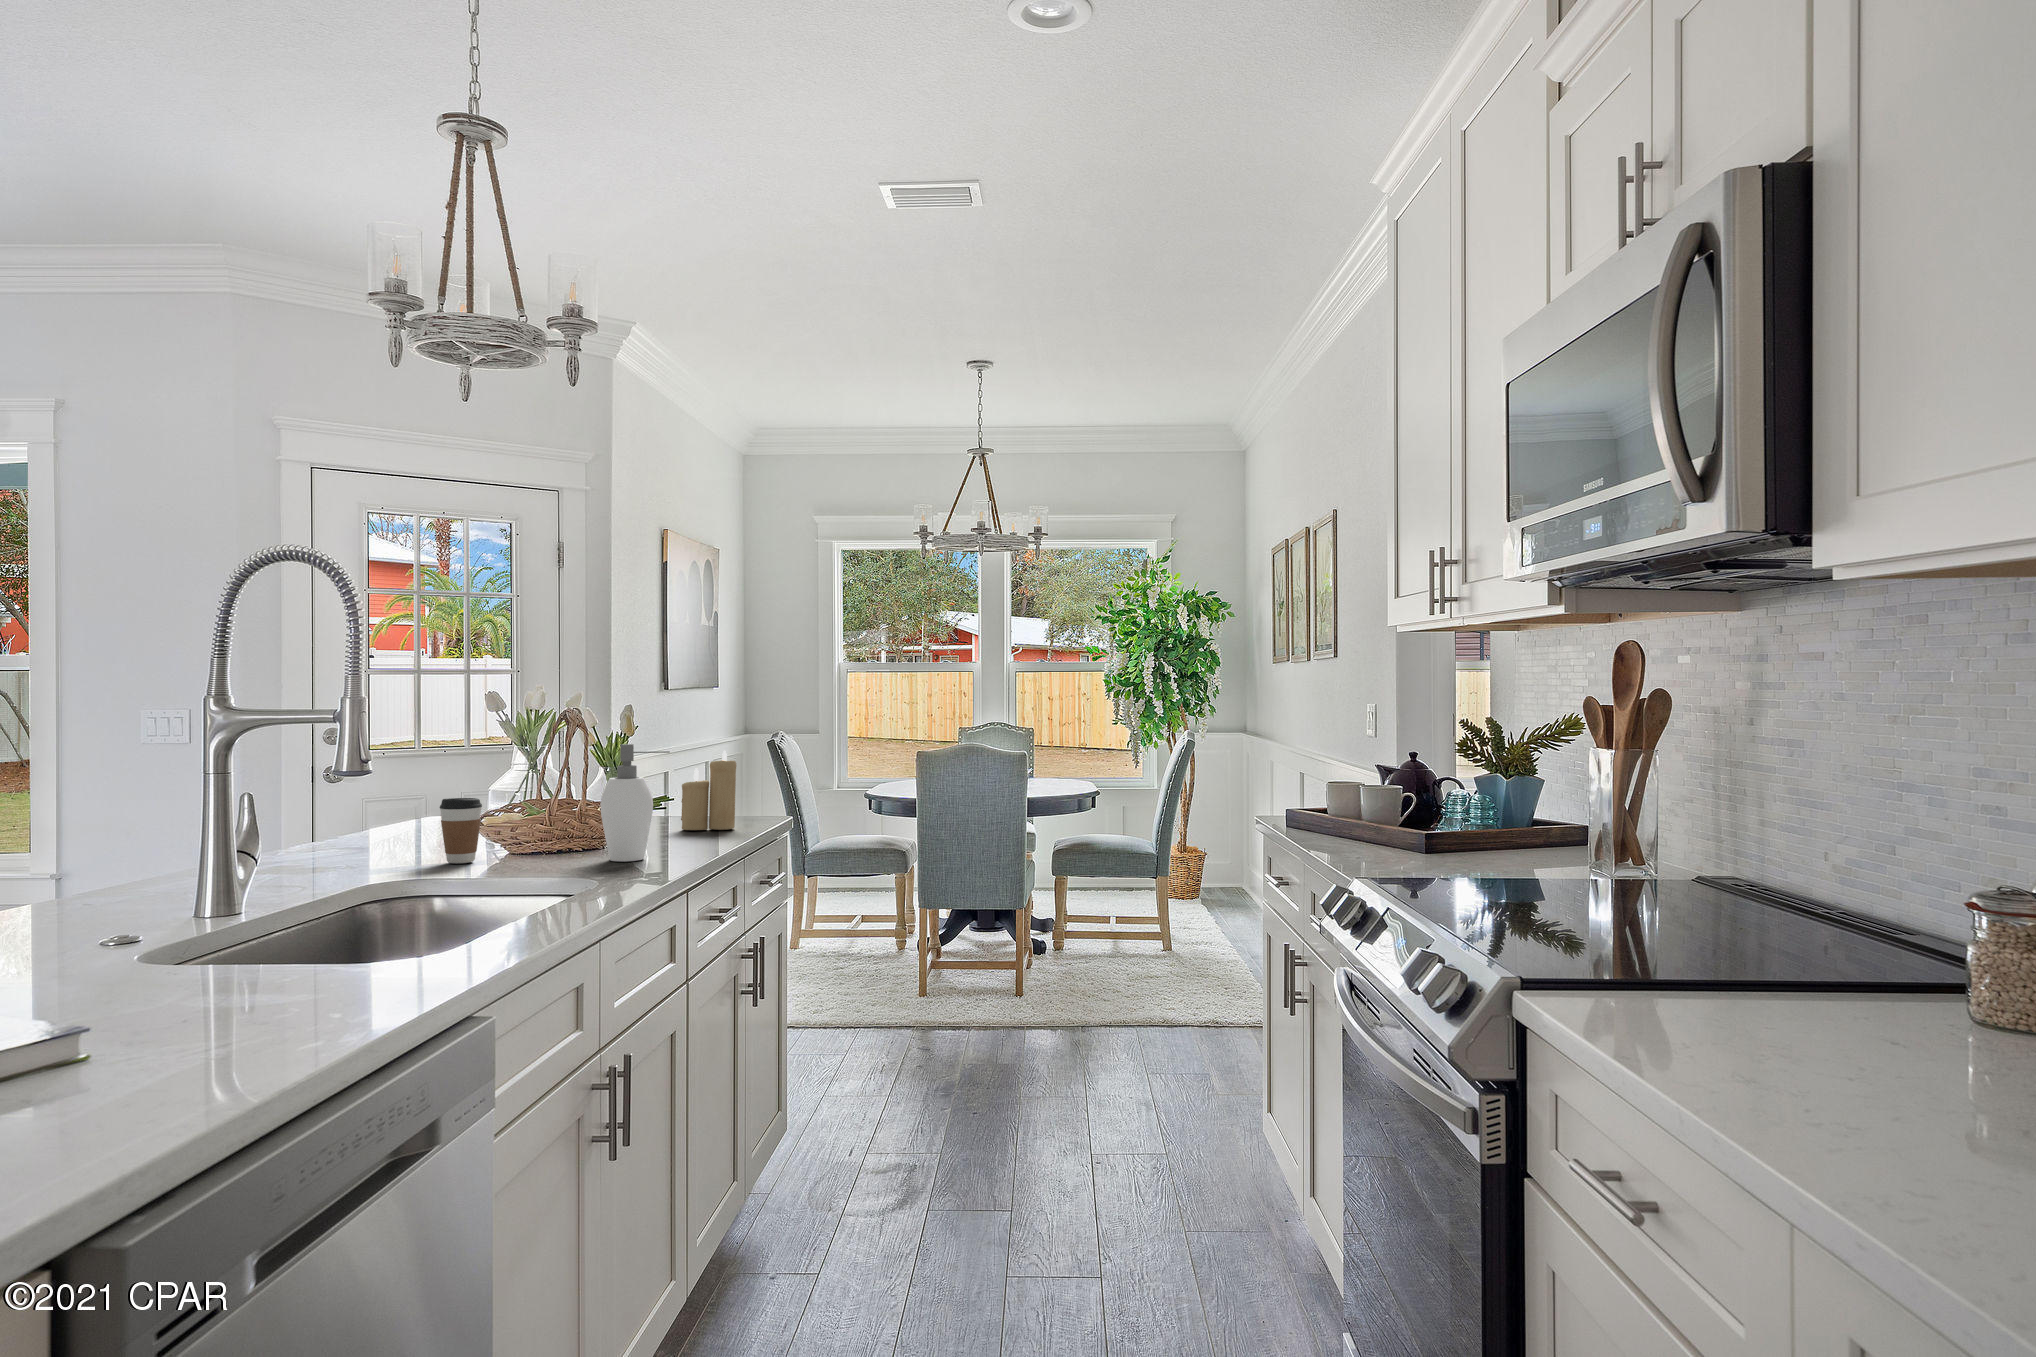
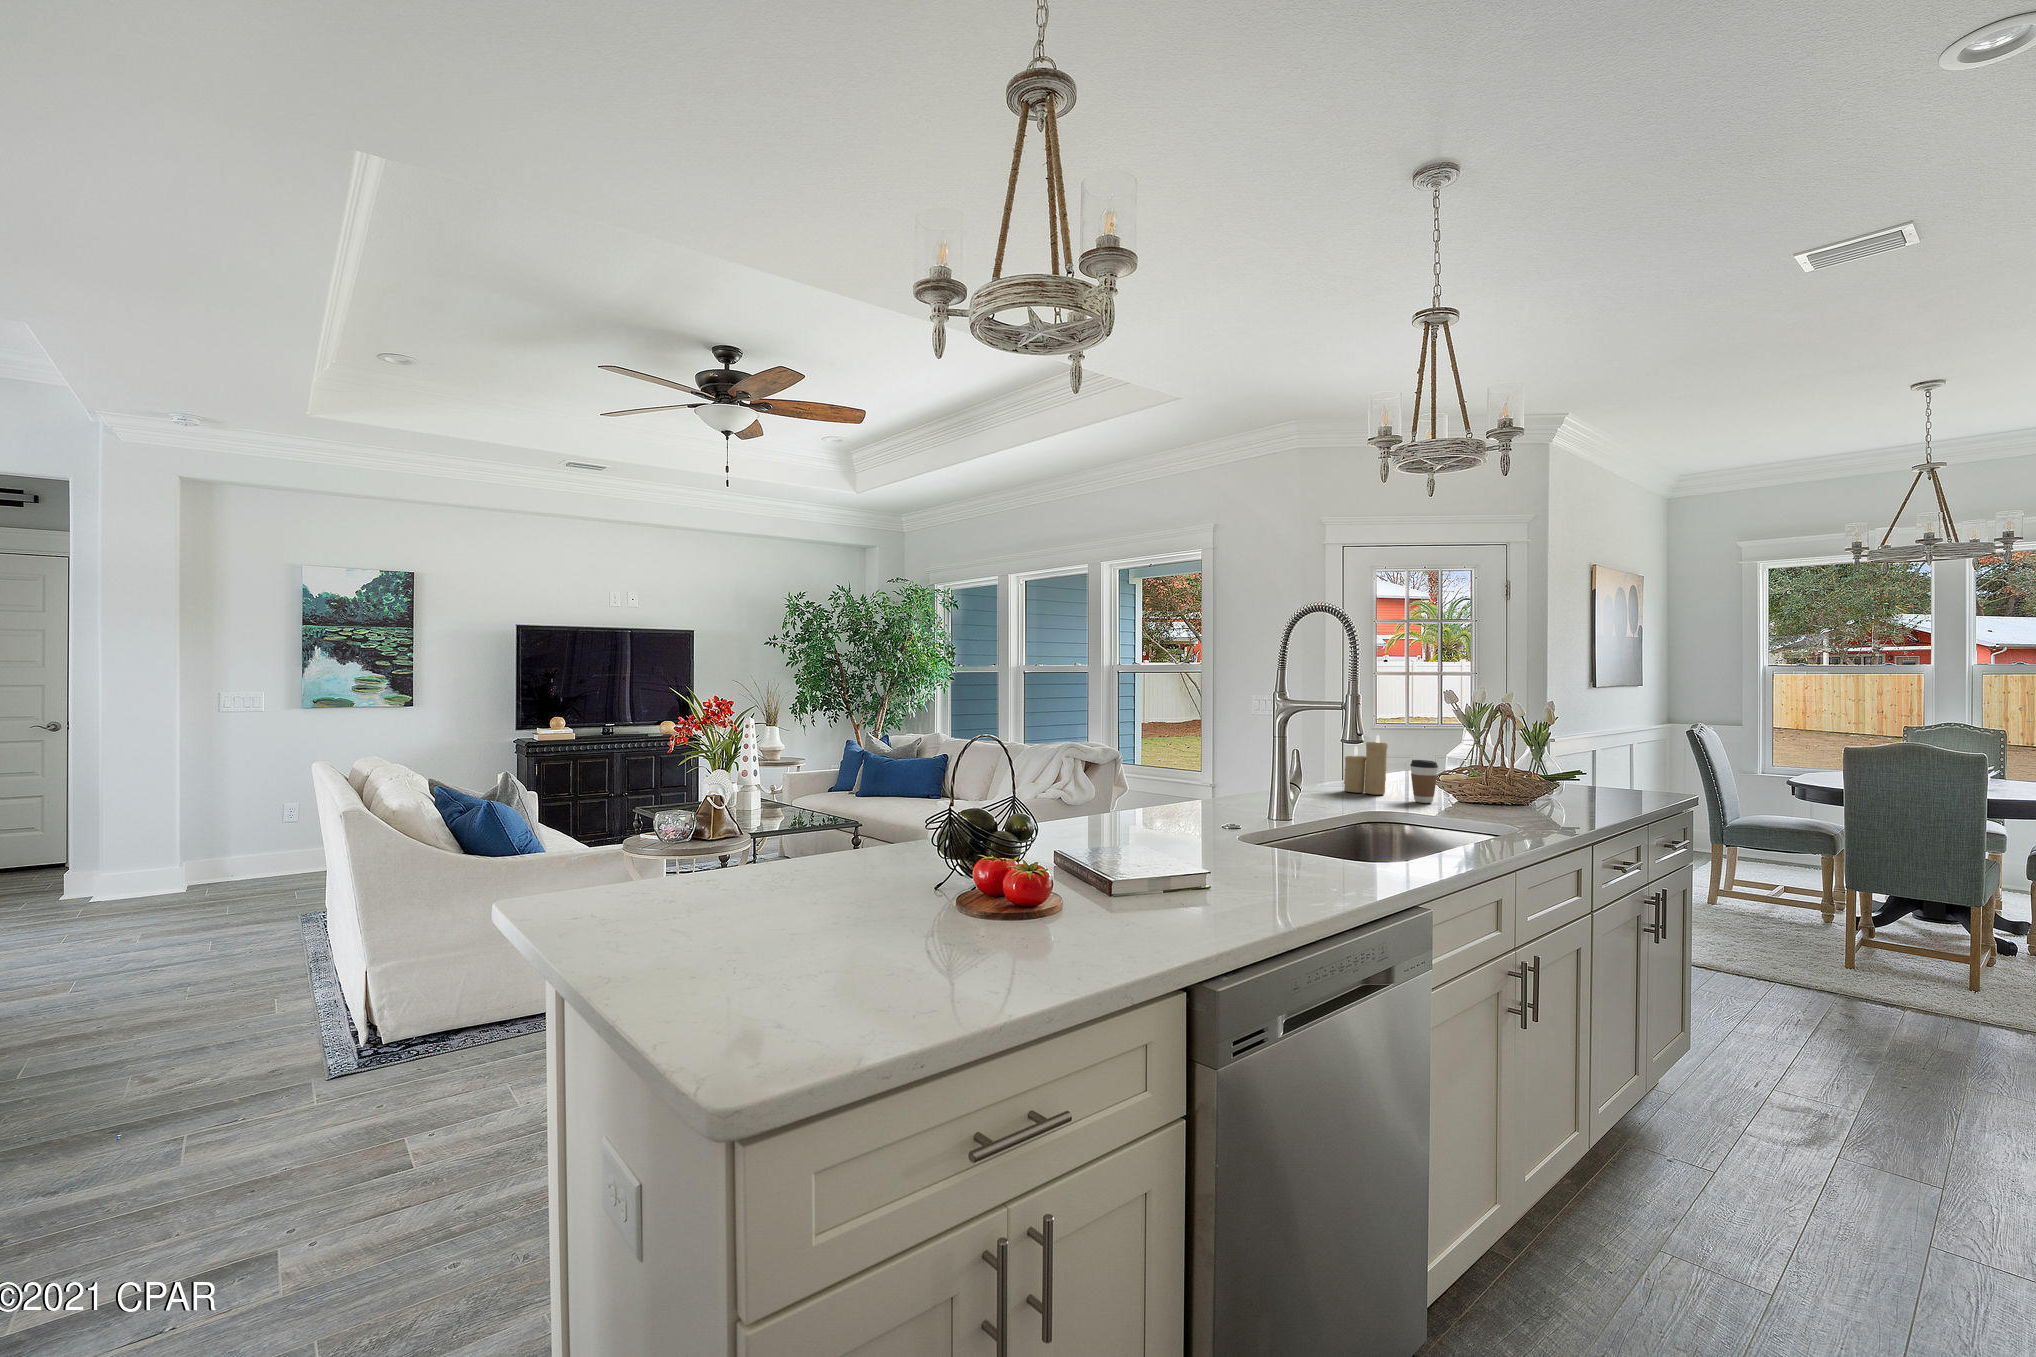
soap dispenser: present [600,744,670,861] -> none [1523,732,1580,817]
candle: present [681,751,736,830] -> present [1344,735,1388,795]

